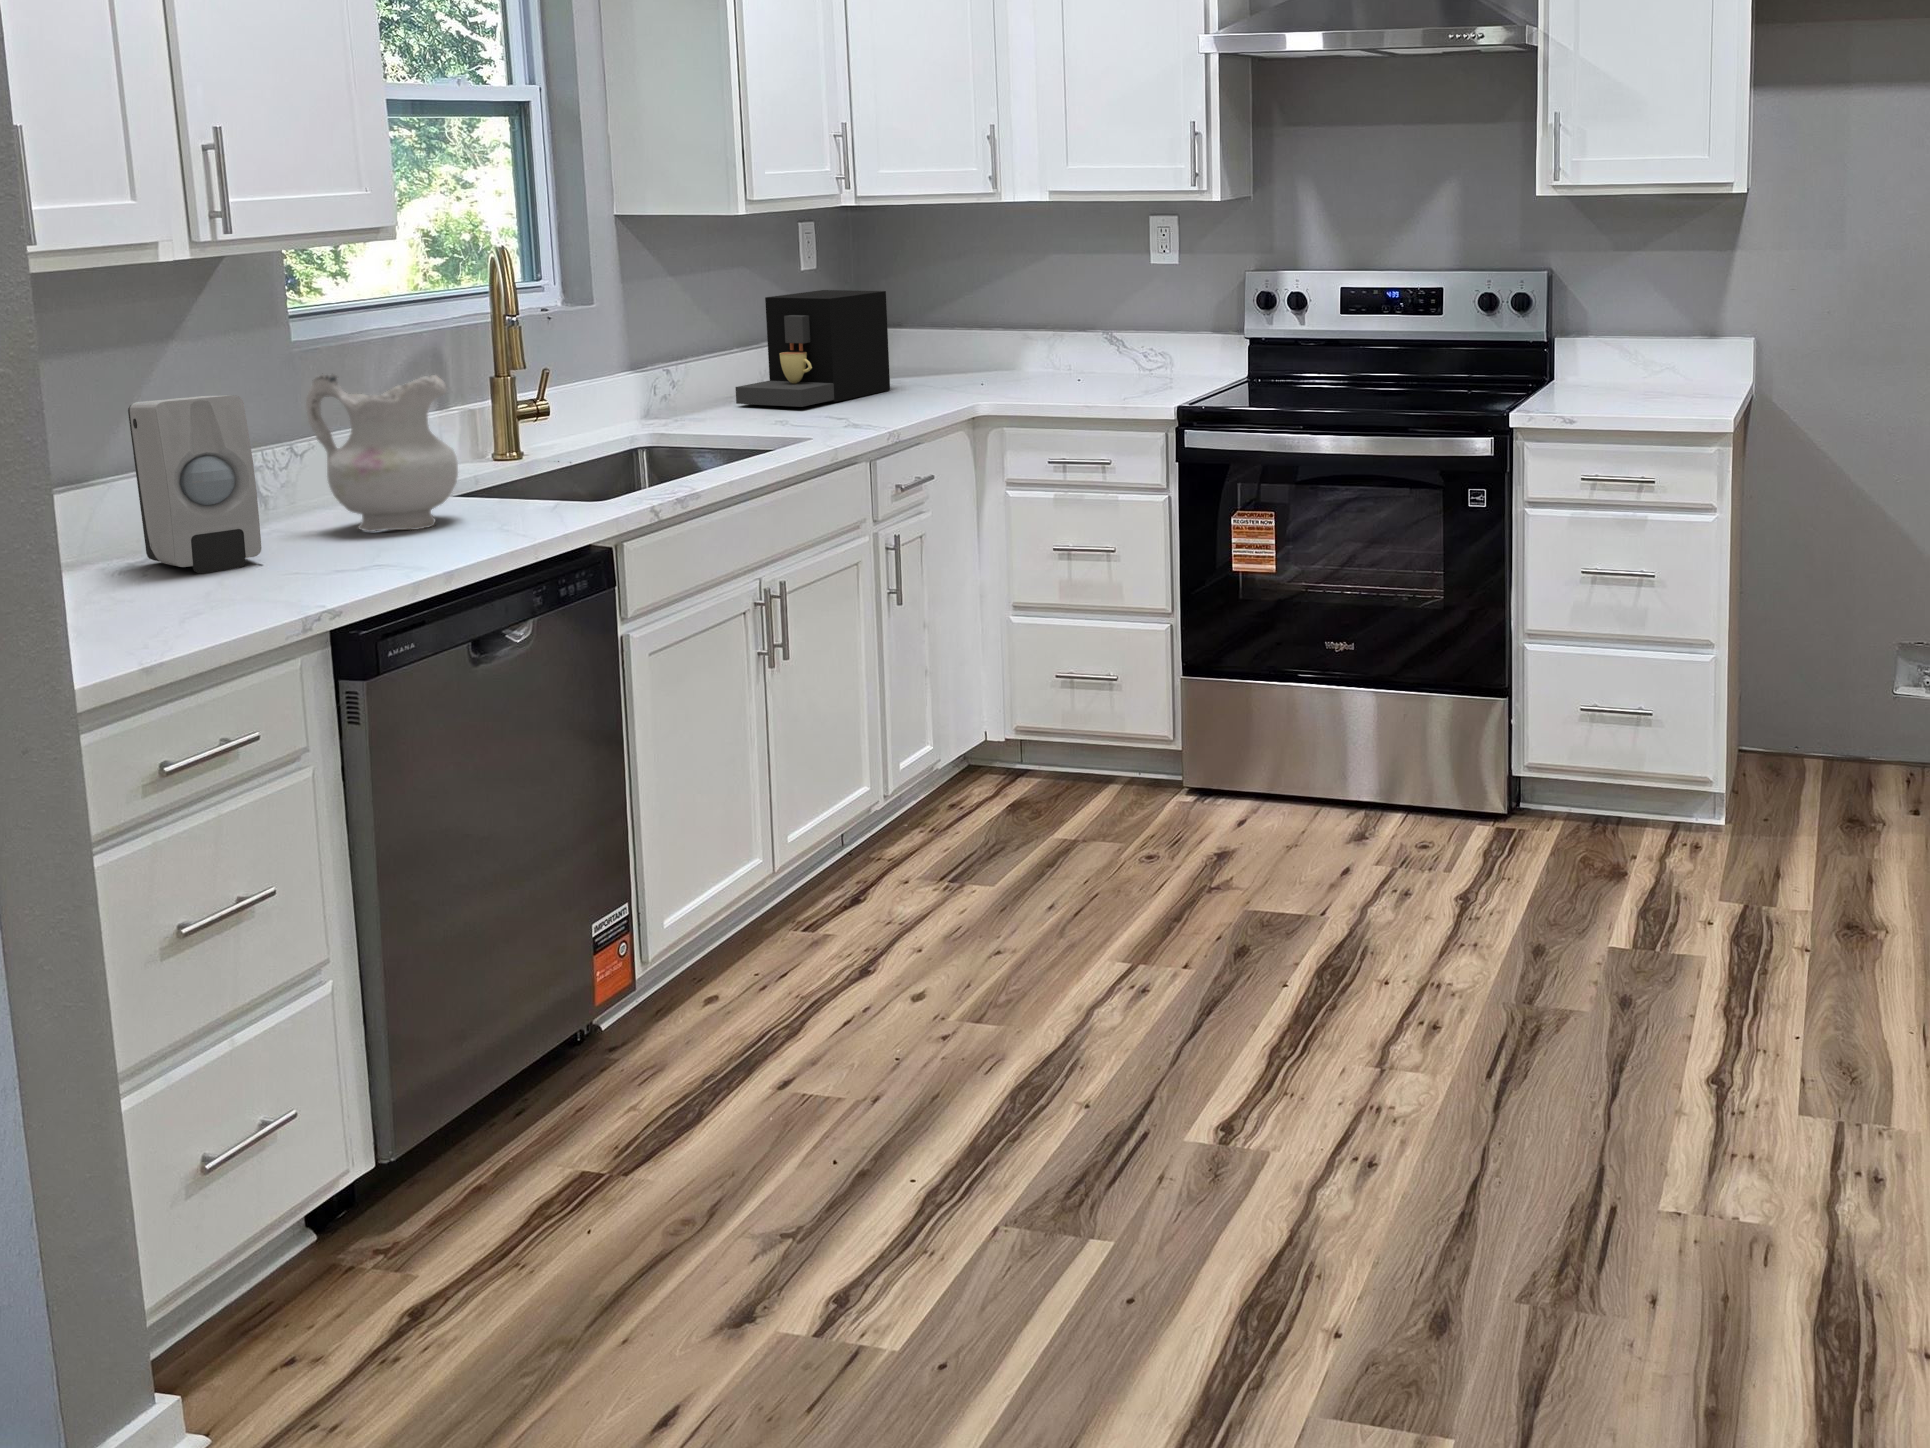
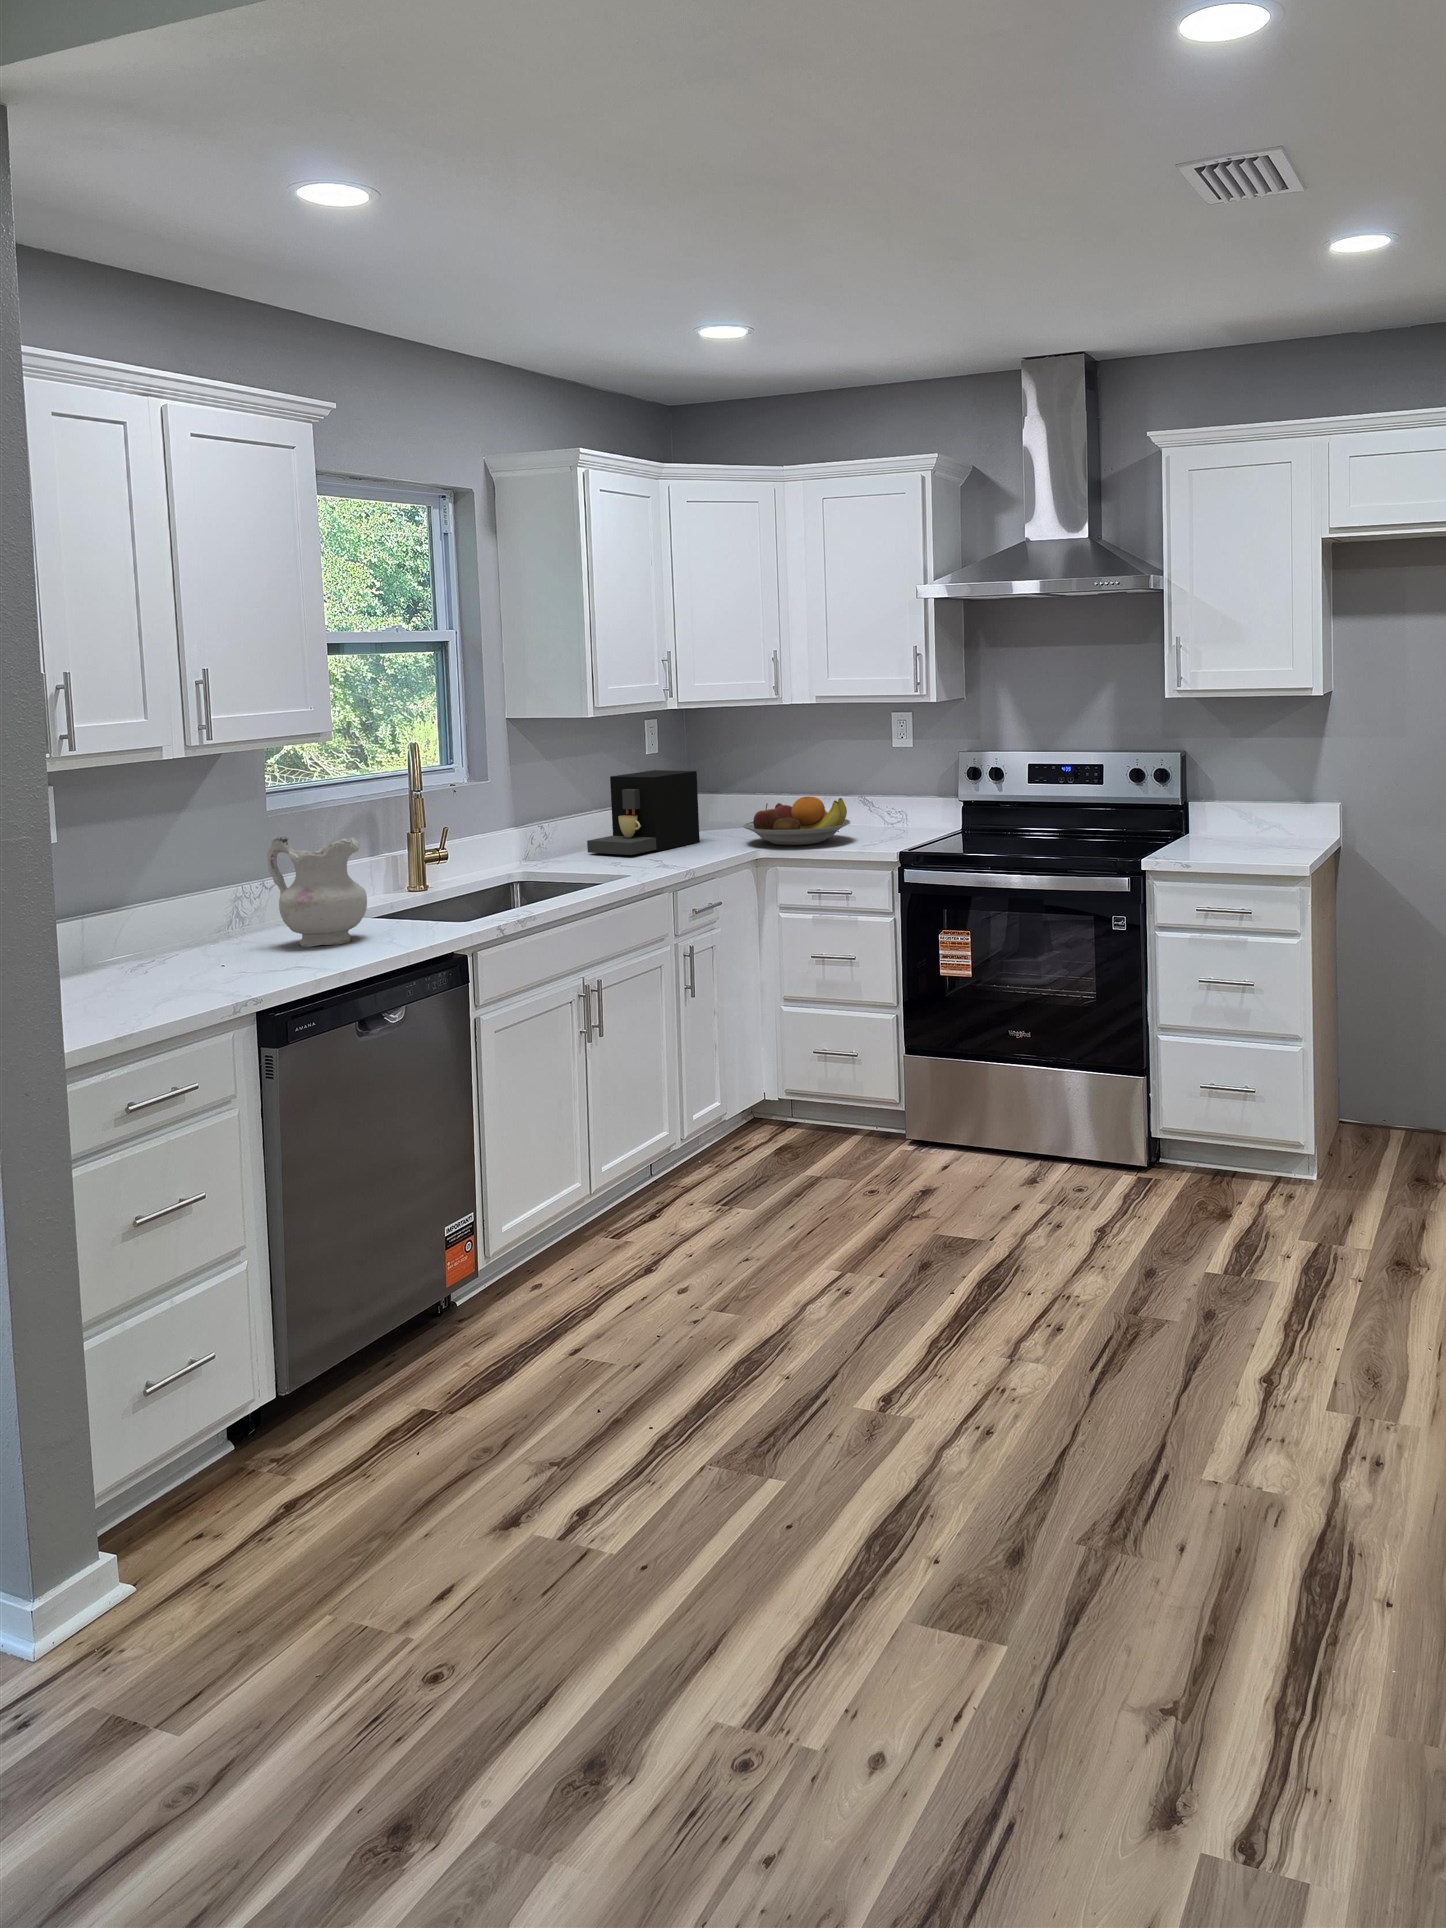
fruit bowl: none [953,327,1101,394] -> present [743,796,850,845]
soap dispenser: present [128,395,261,574] -> none [147,853,228,975]

